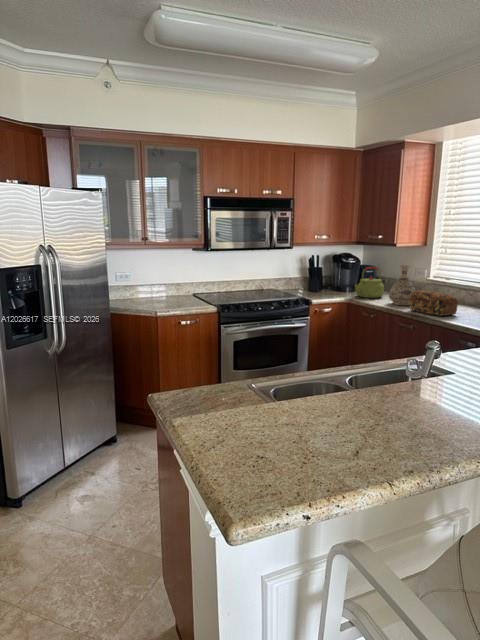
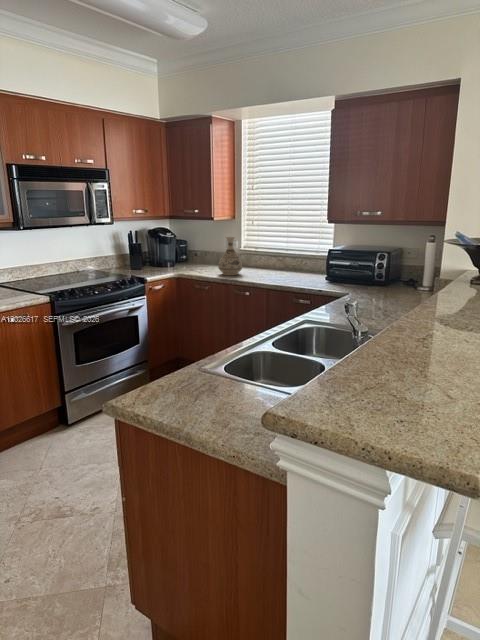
kettle: present [355,267,384,298] -> none [181,240,207,271]
bread loaf: present [409,290,458,316] -> none [243,259,284,281]

